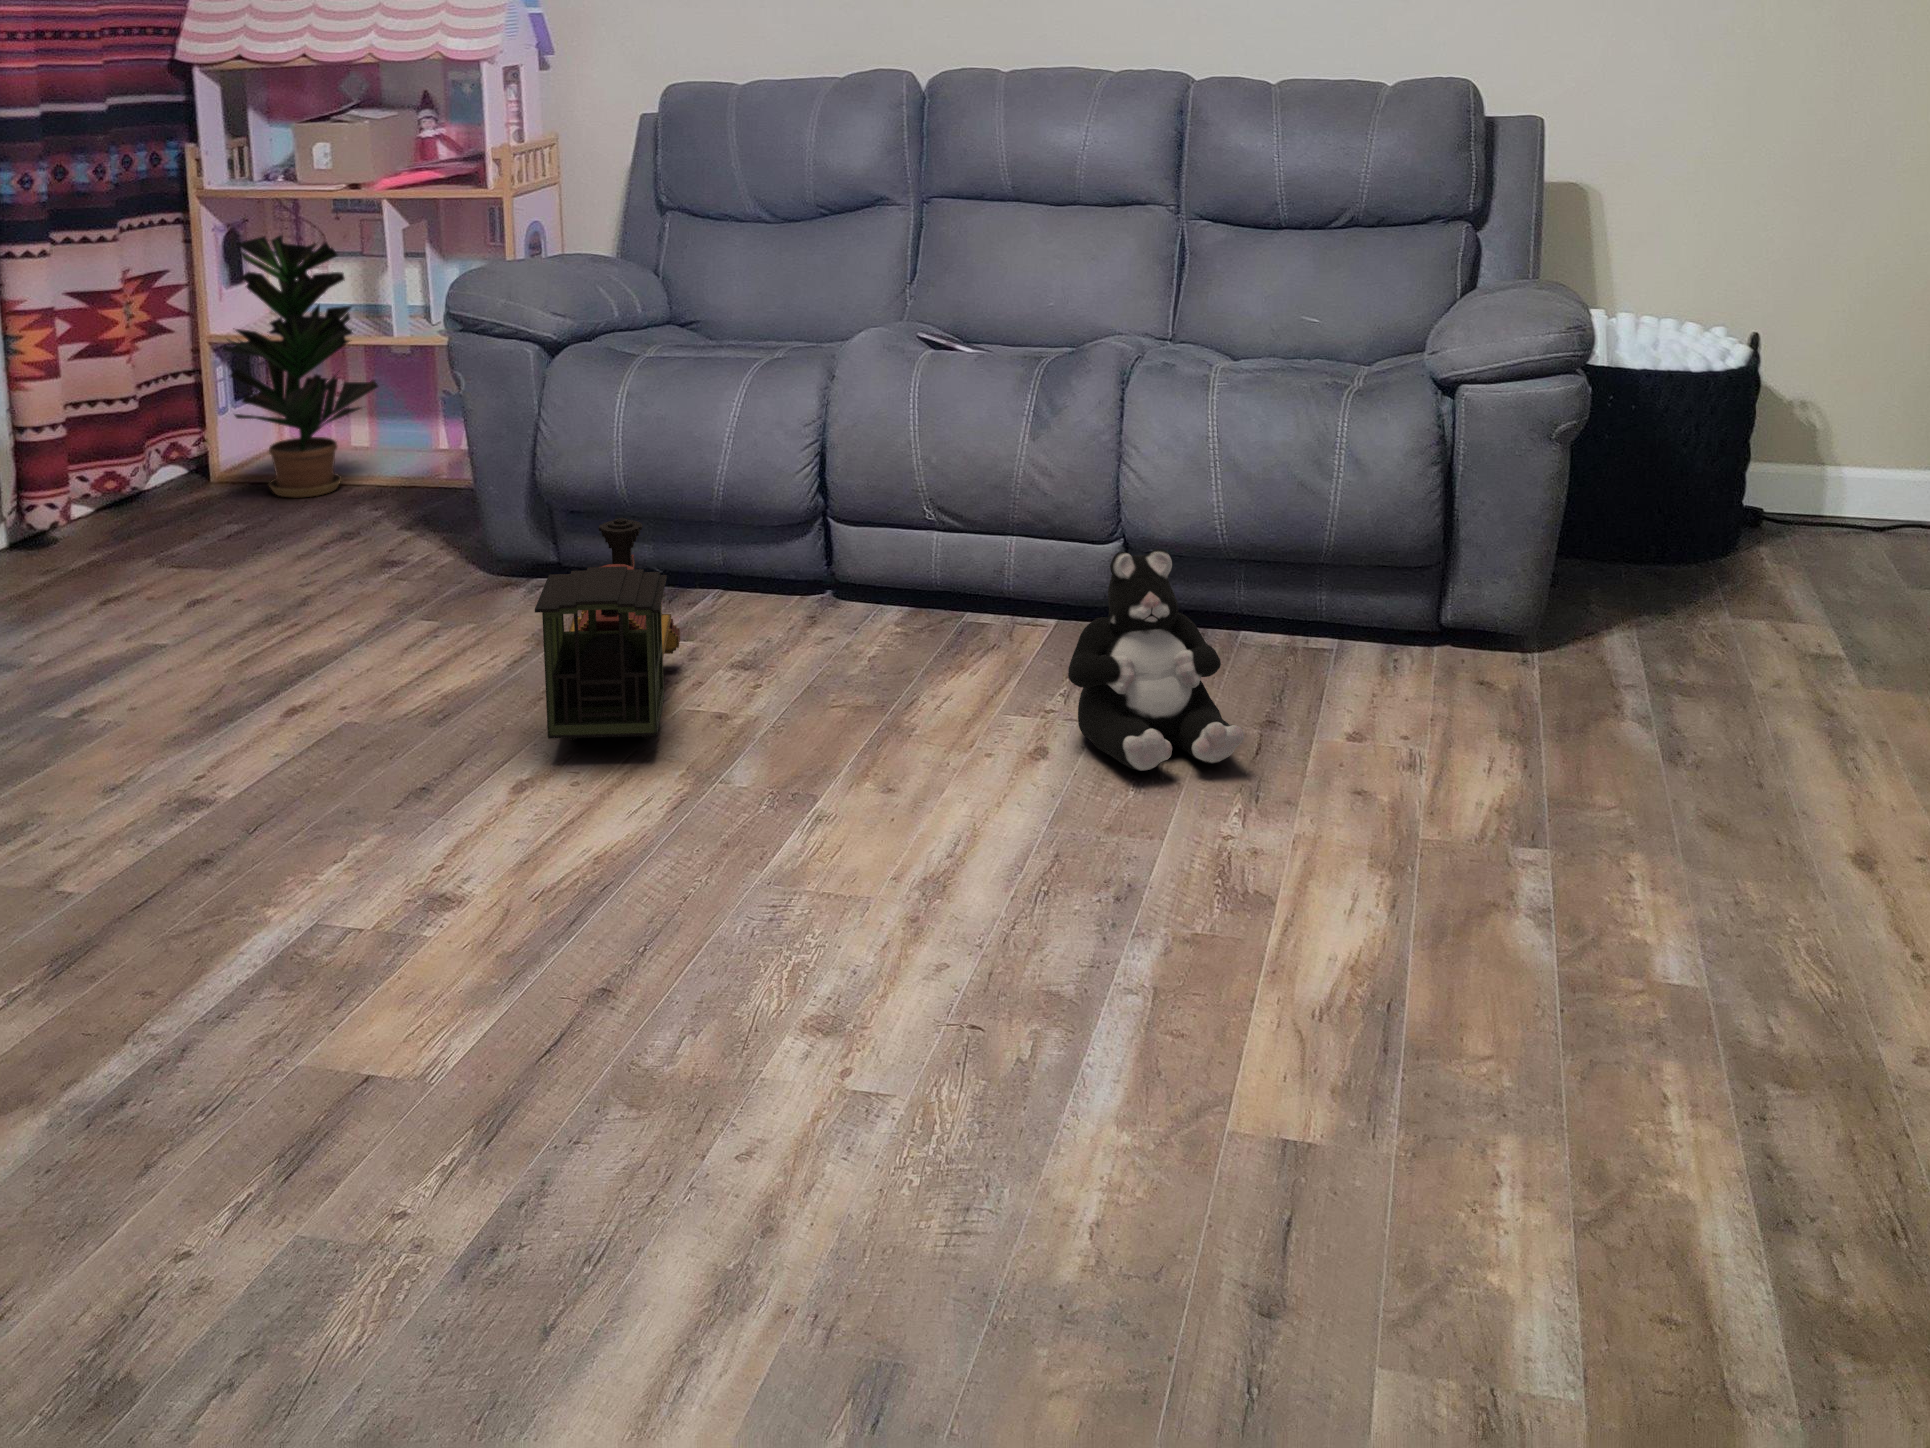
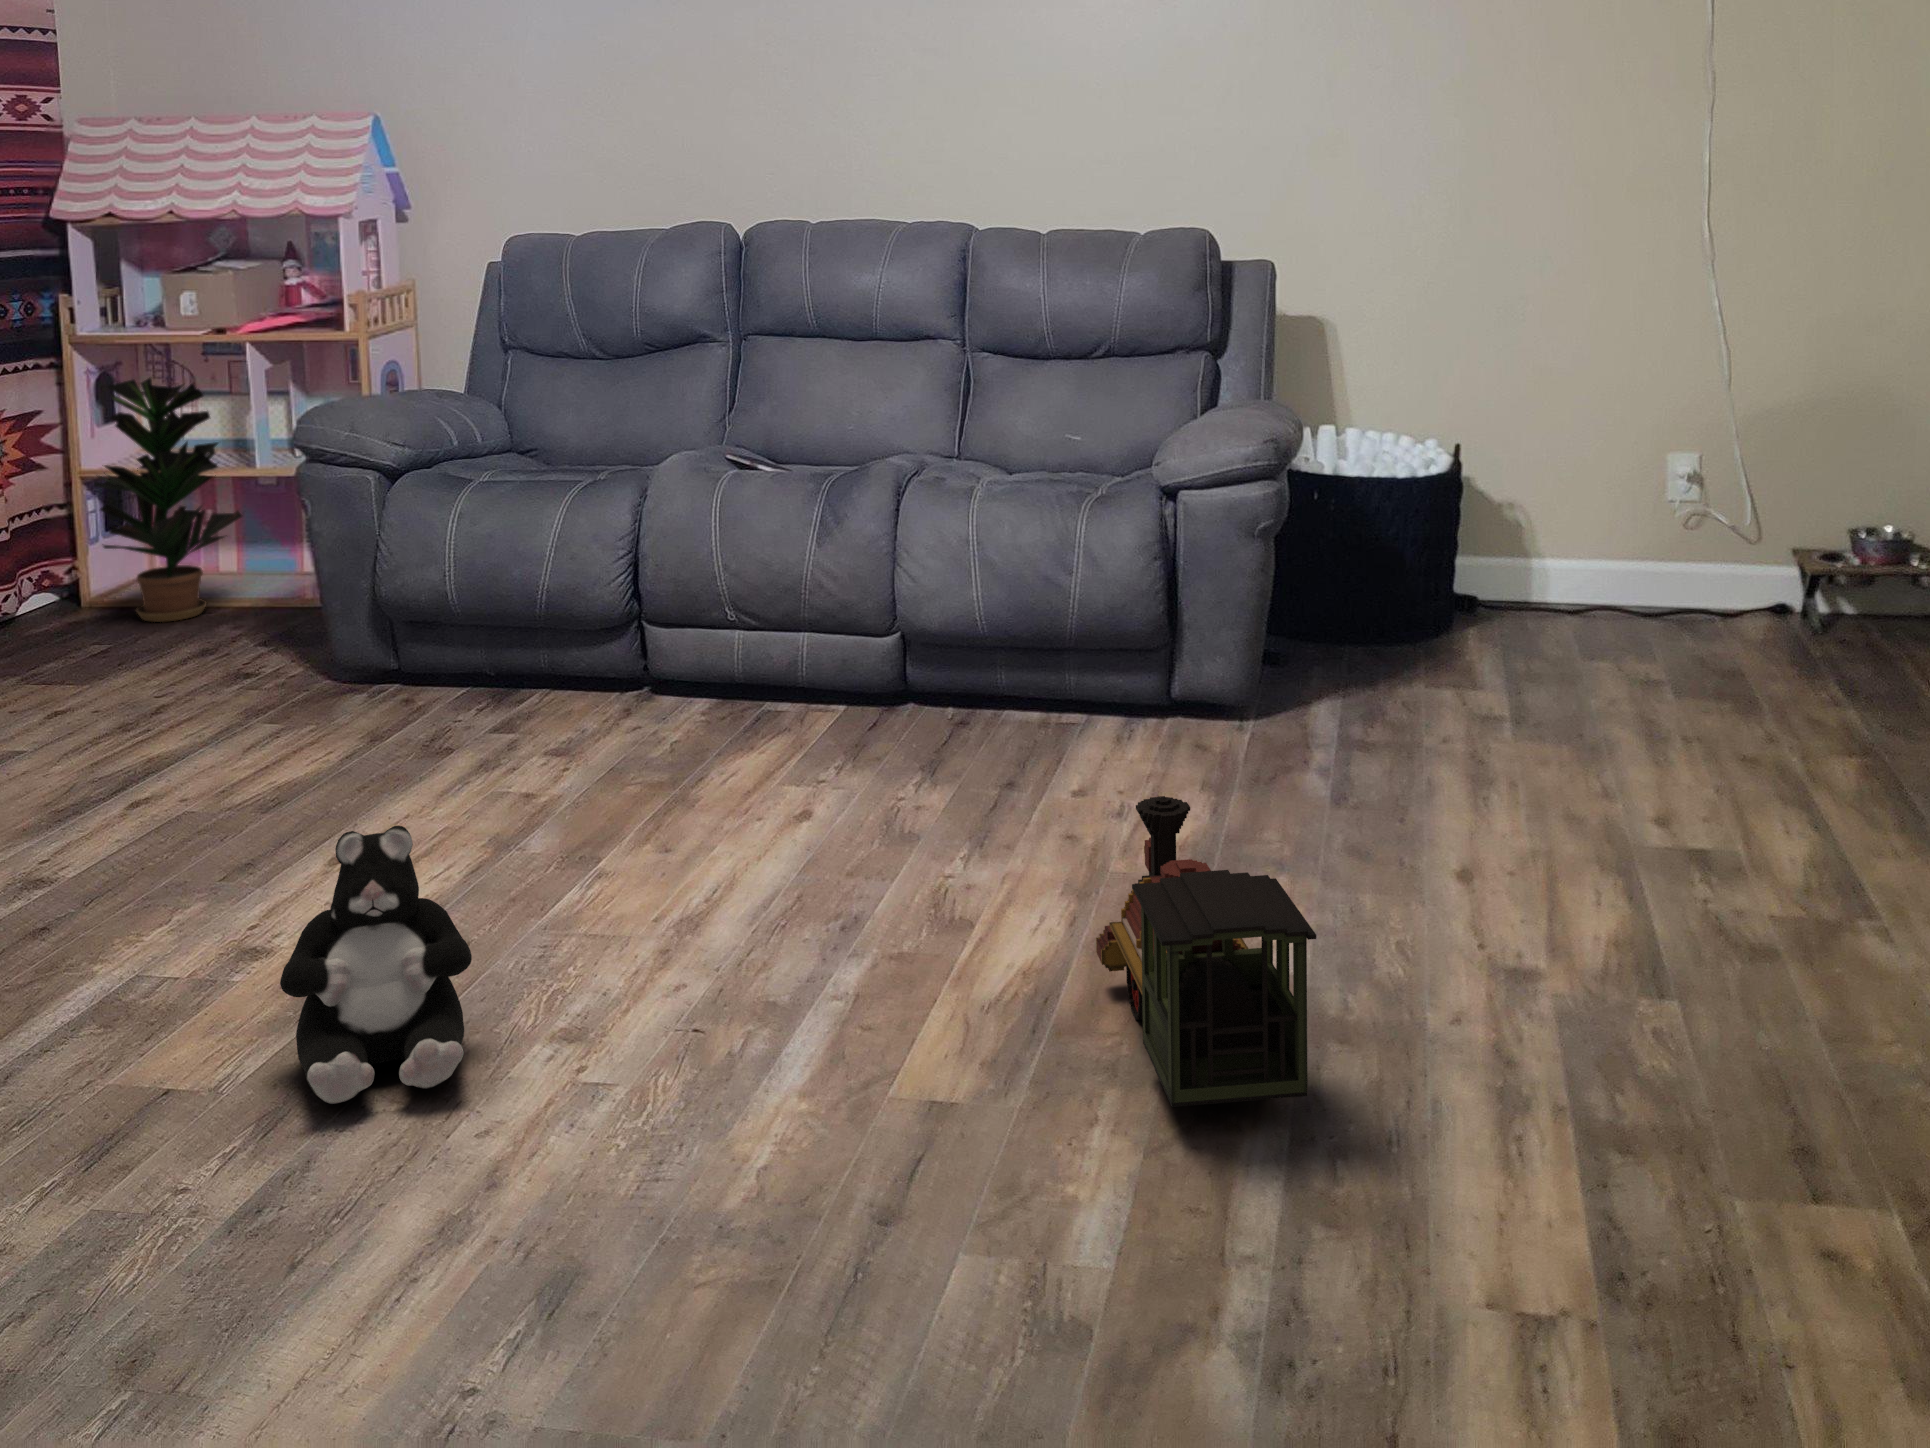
toy train: present [535,518,680,740] -> present [1096,796,1316,1107]
plush toy: present [1068,549,1244,771] -> present [280,826,472,1104]

